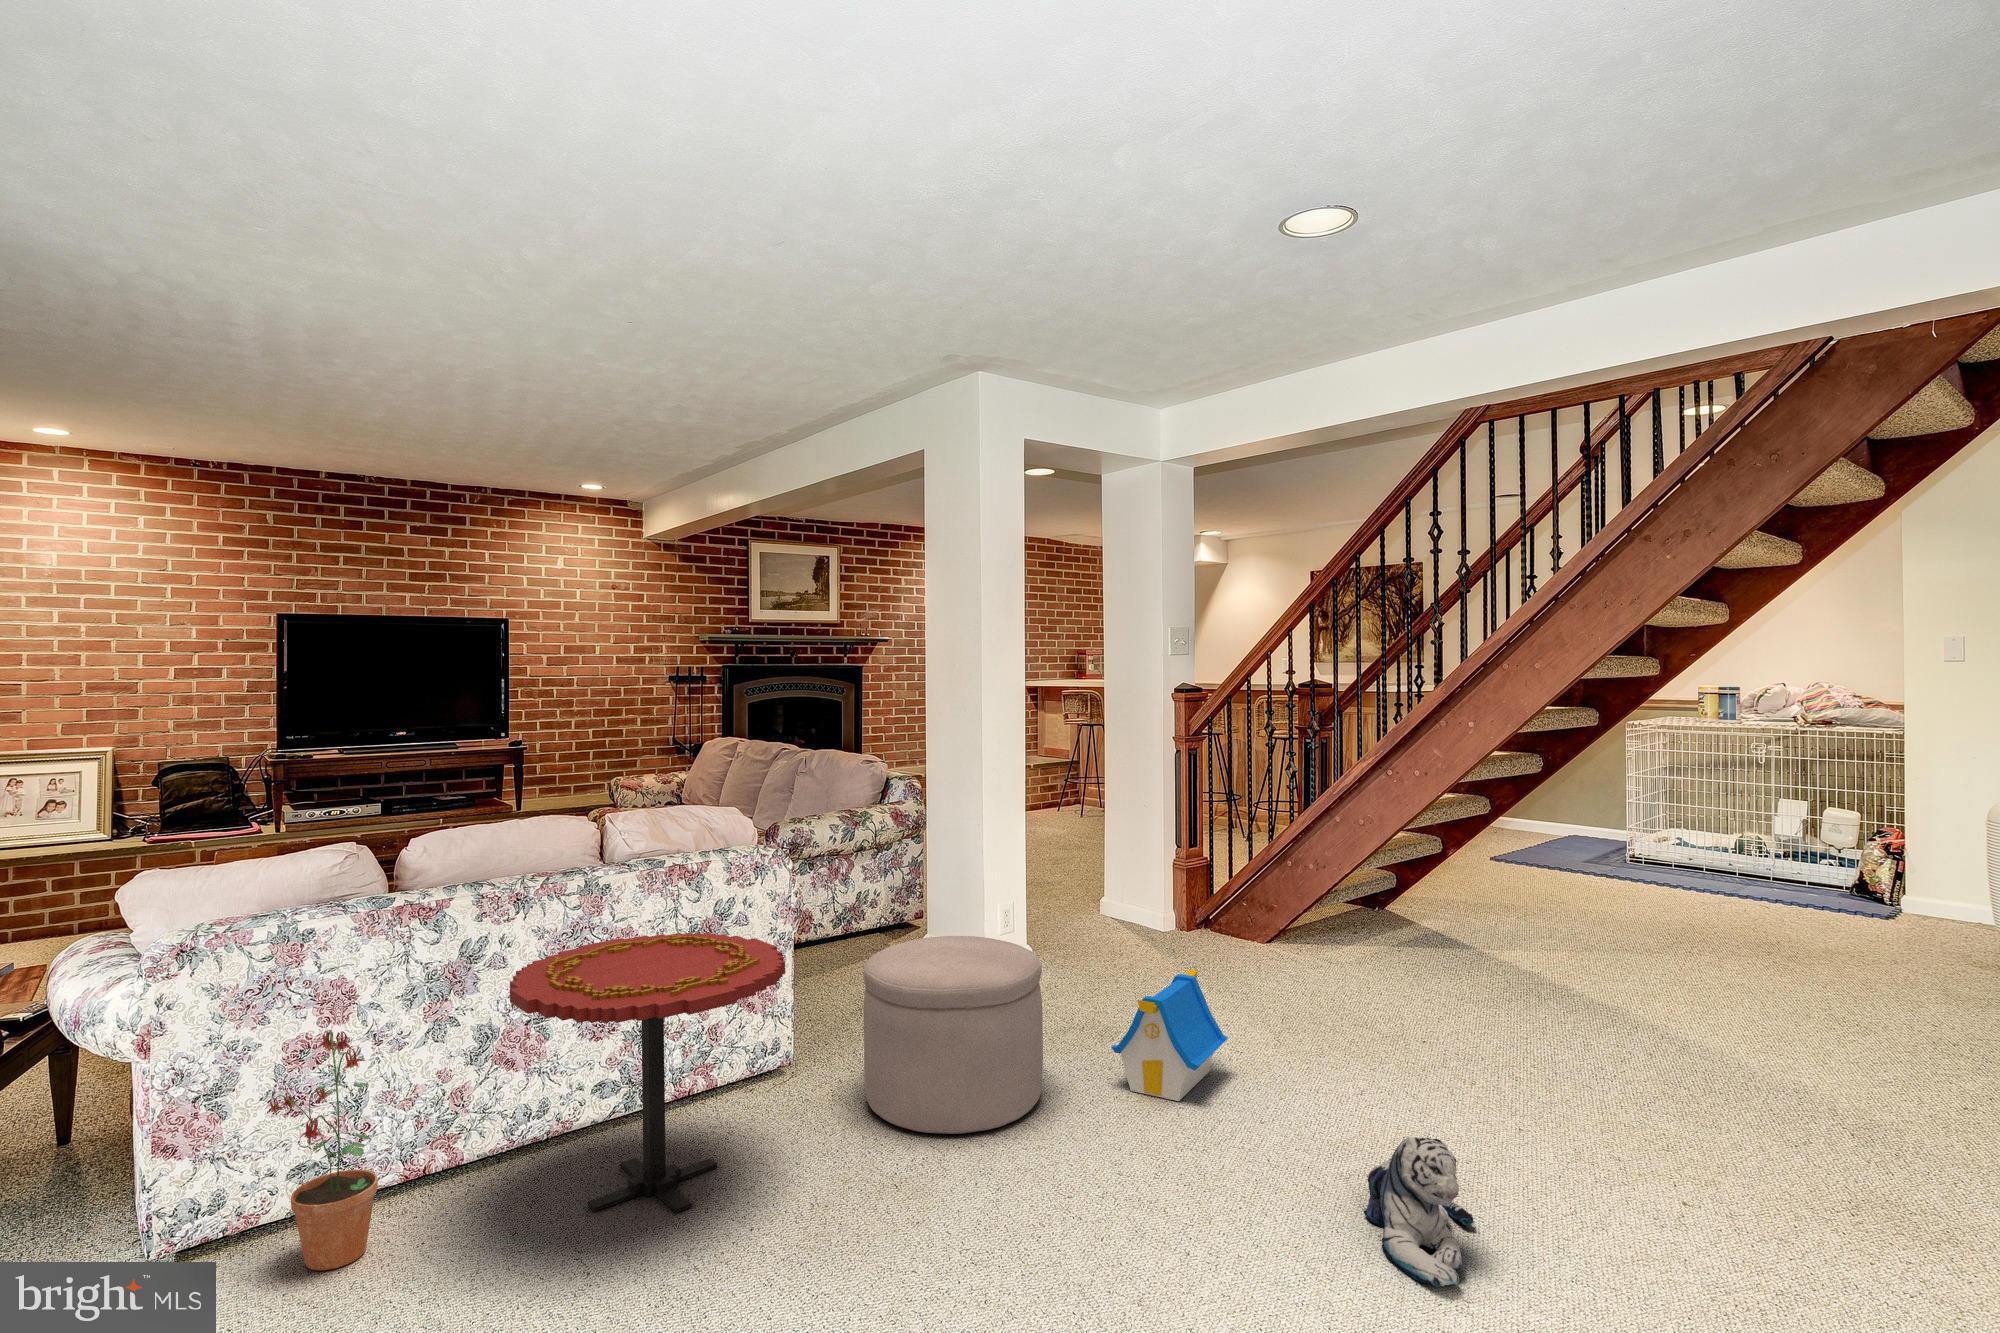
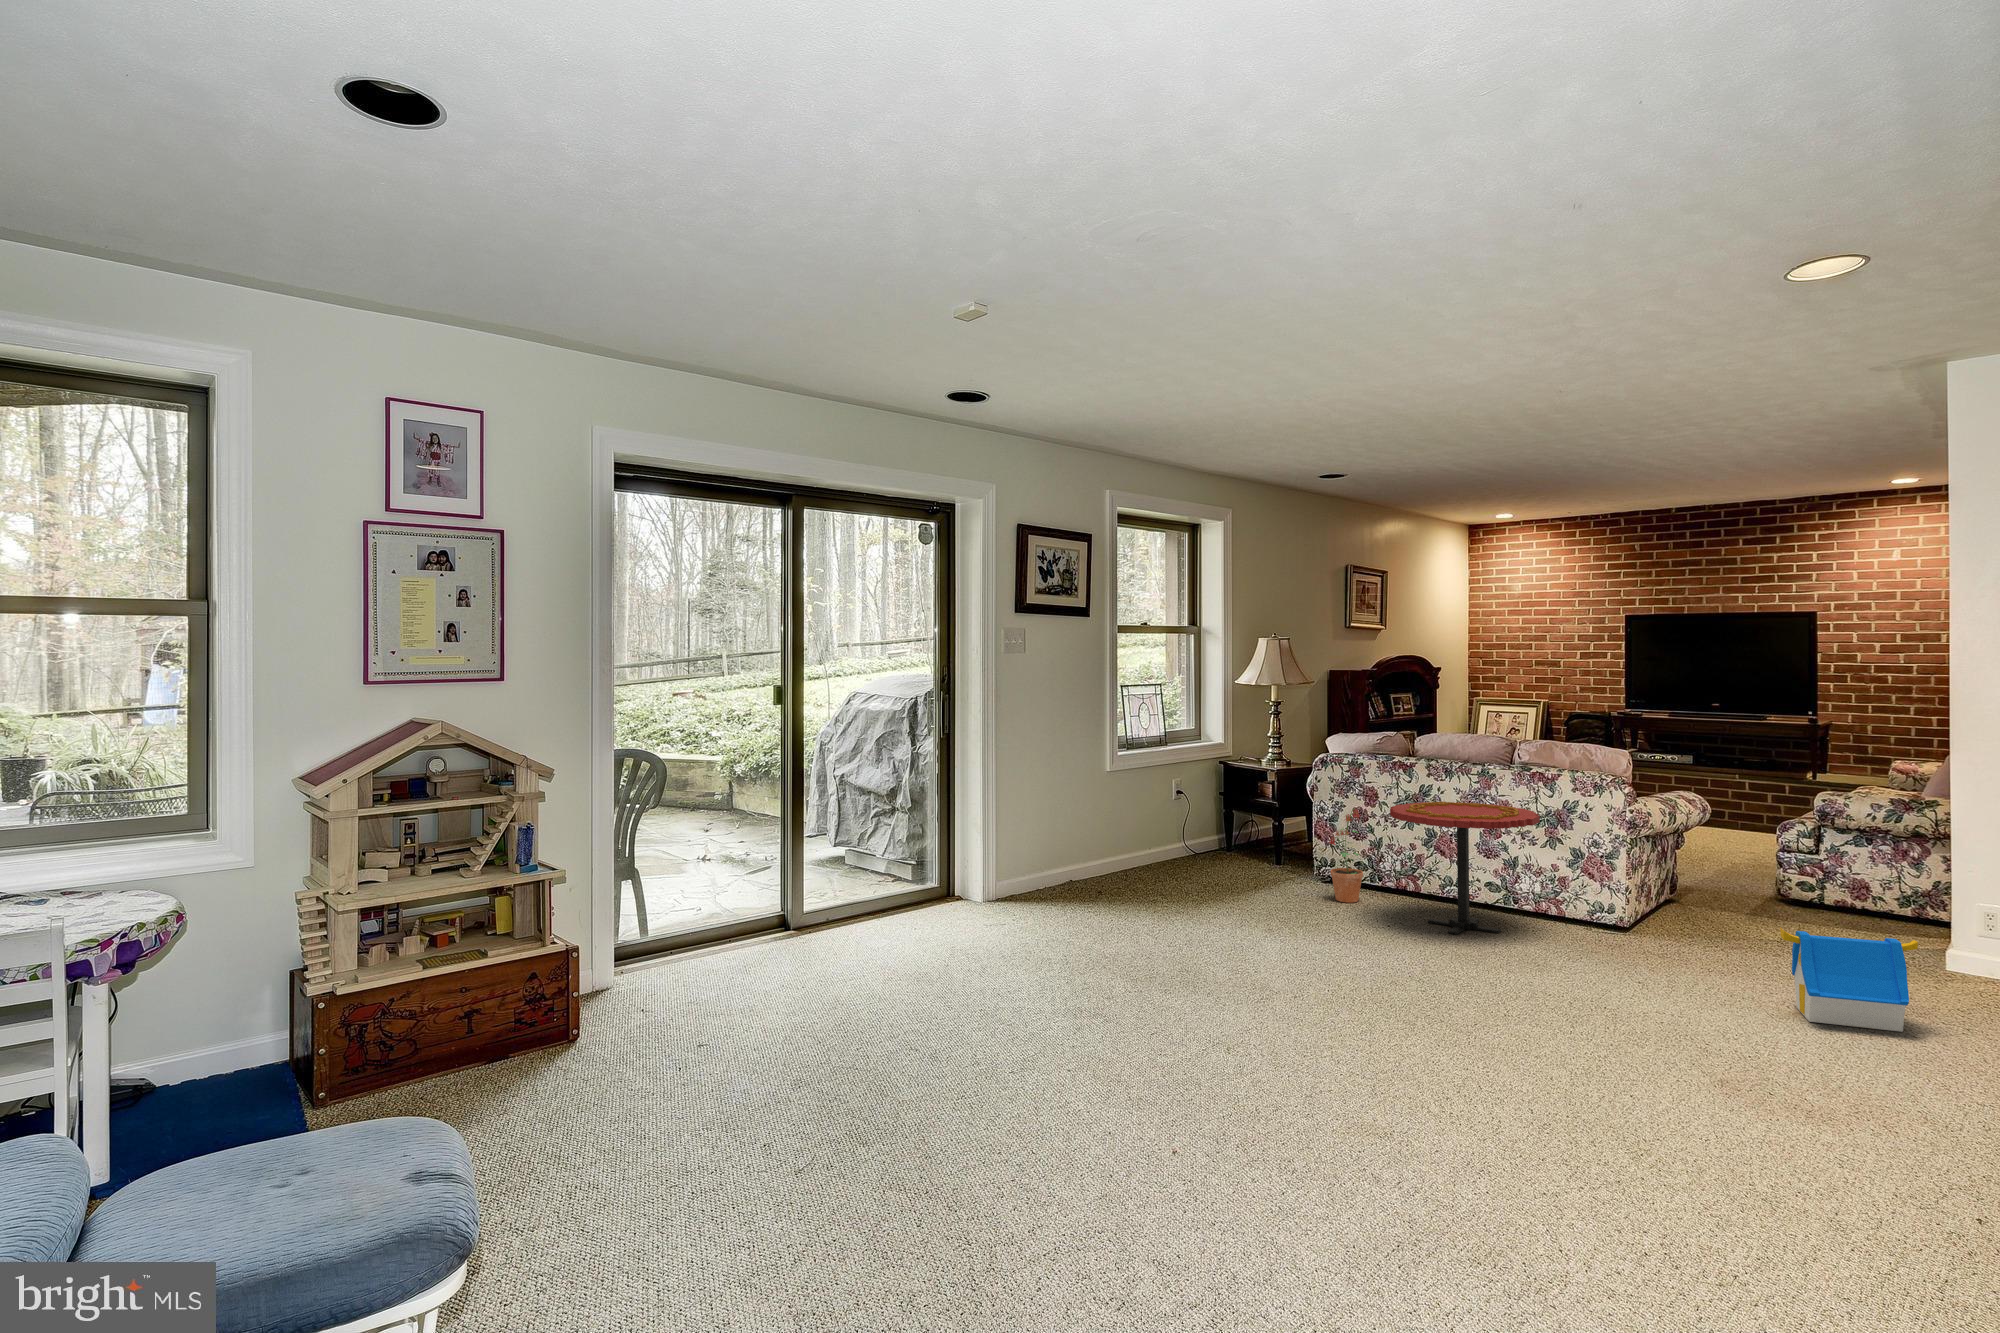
ottoman: present [863,936,1043,1134] -> none [1602,853,1755,983]
plush toy: present [1364,1137,1474,1288] -> none [1632,1001,1794,1099]

